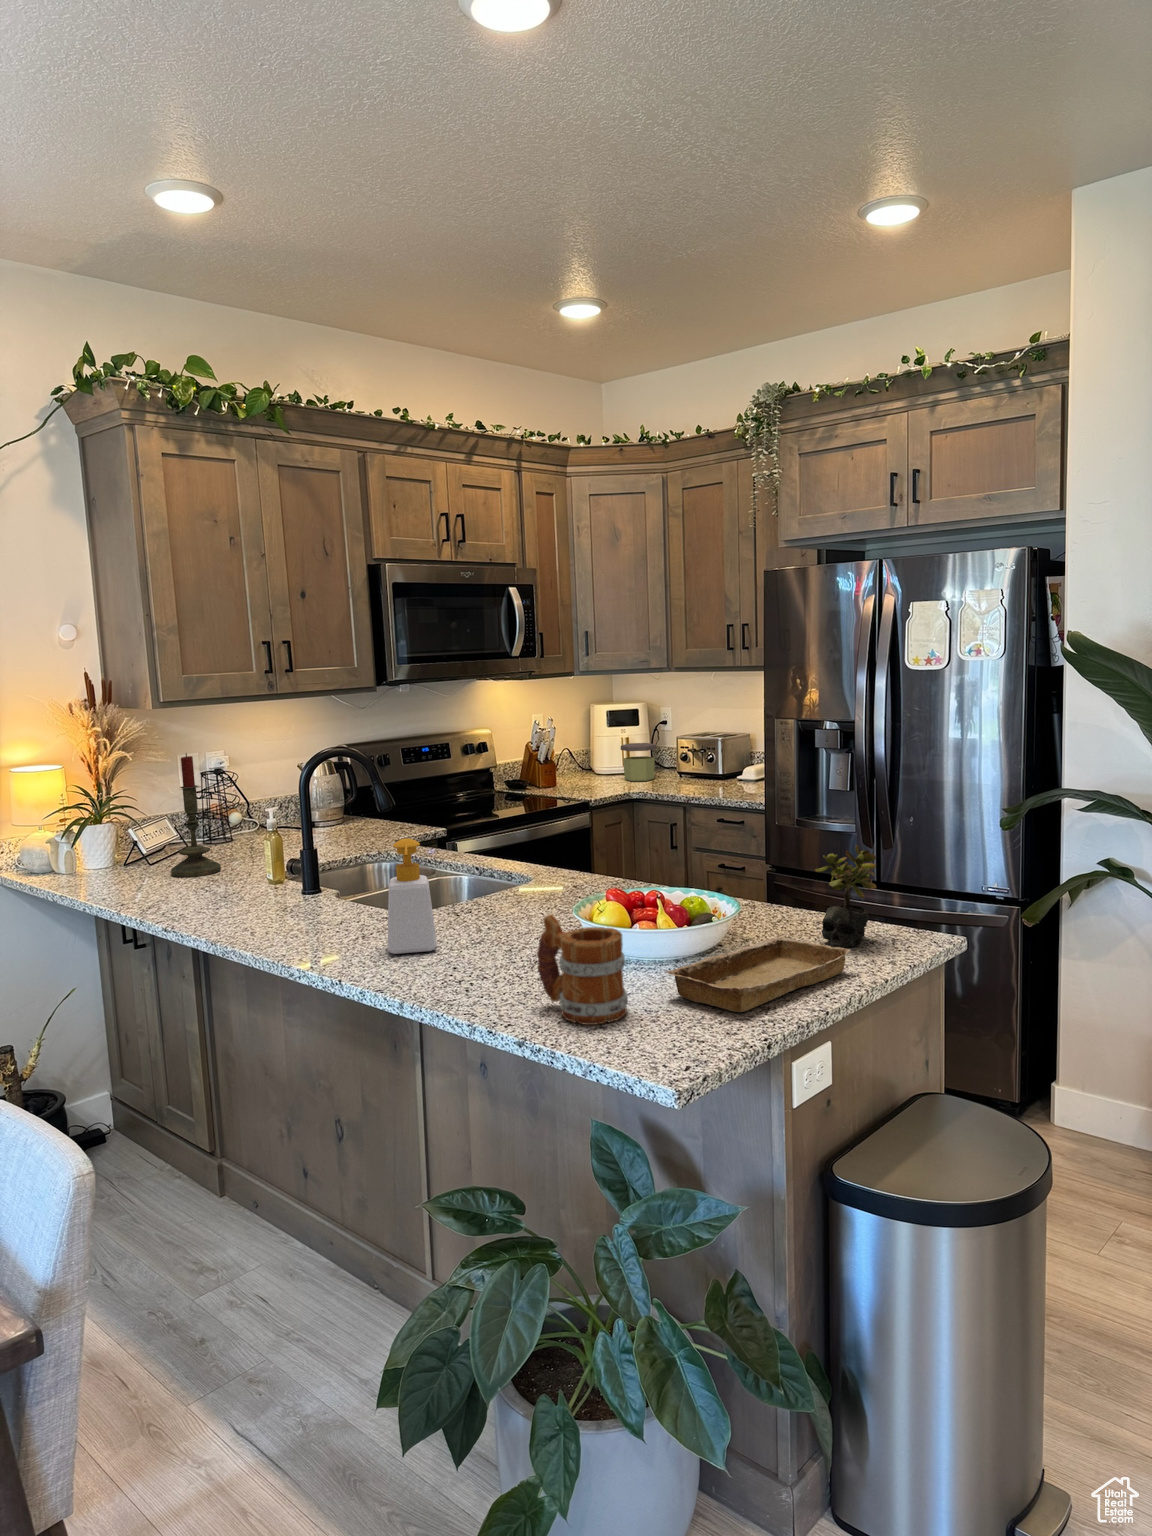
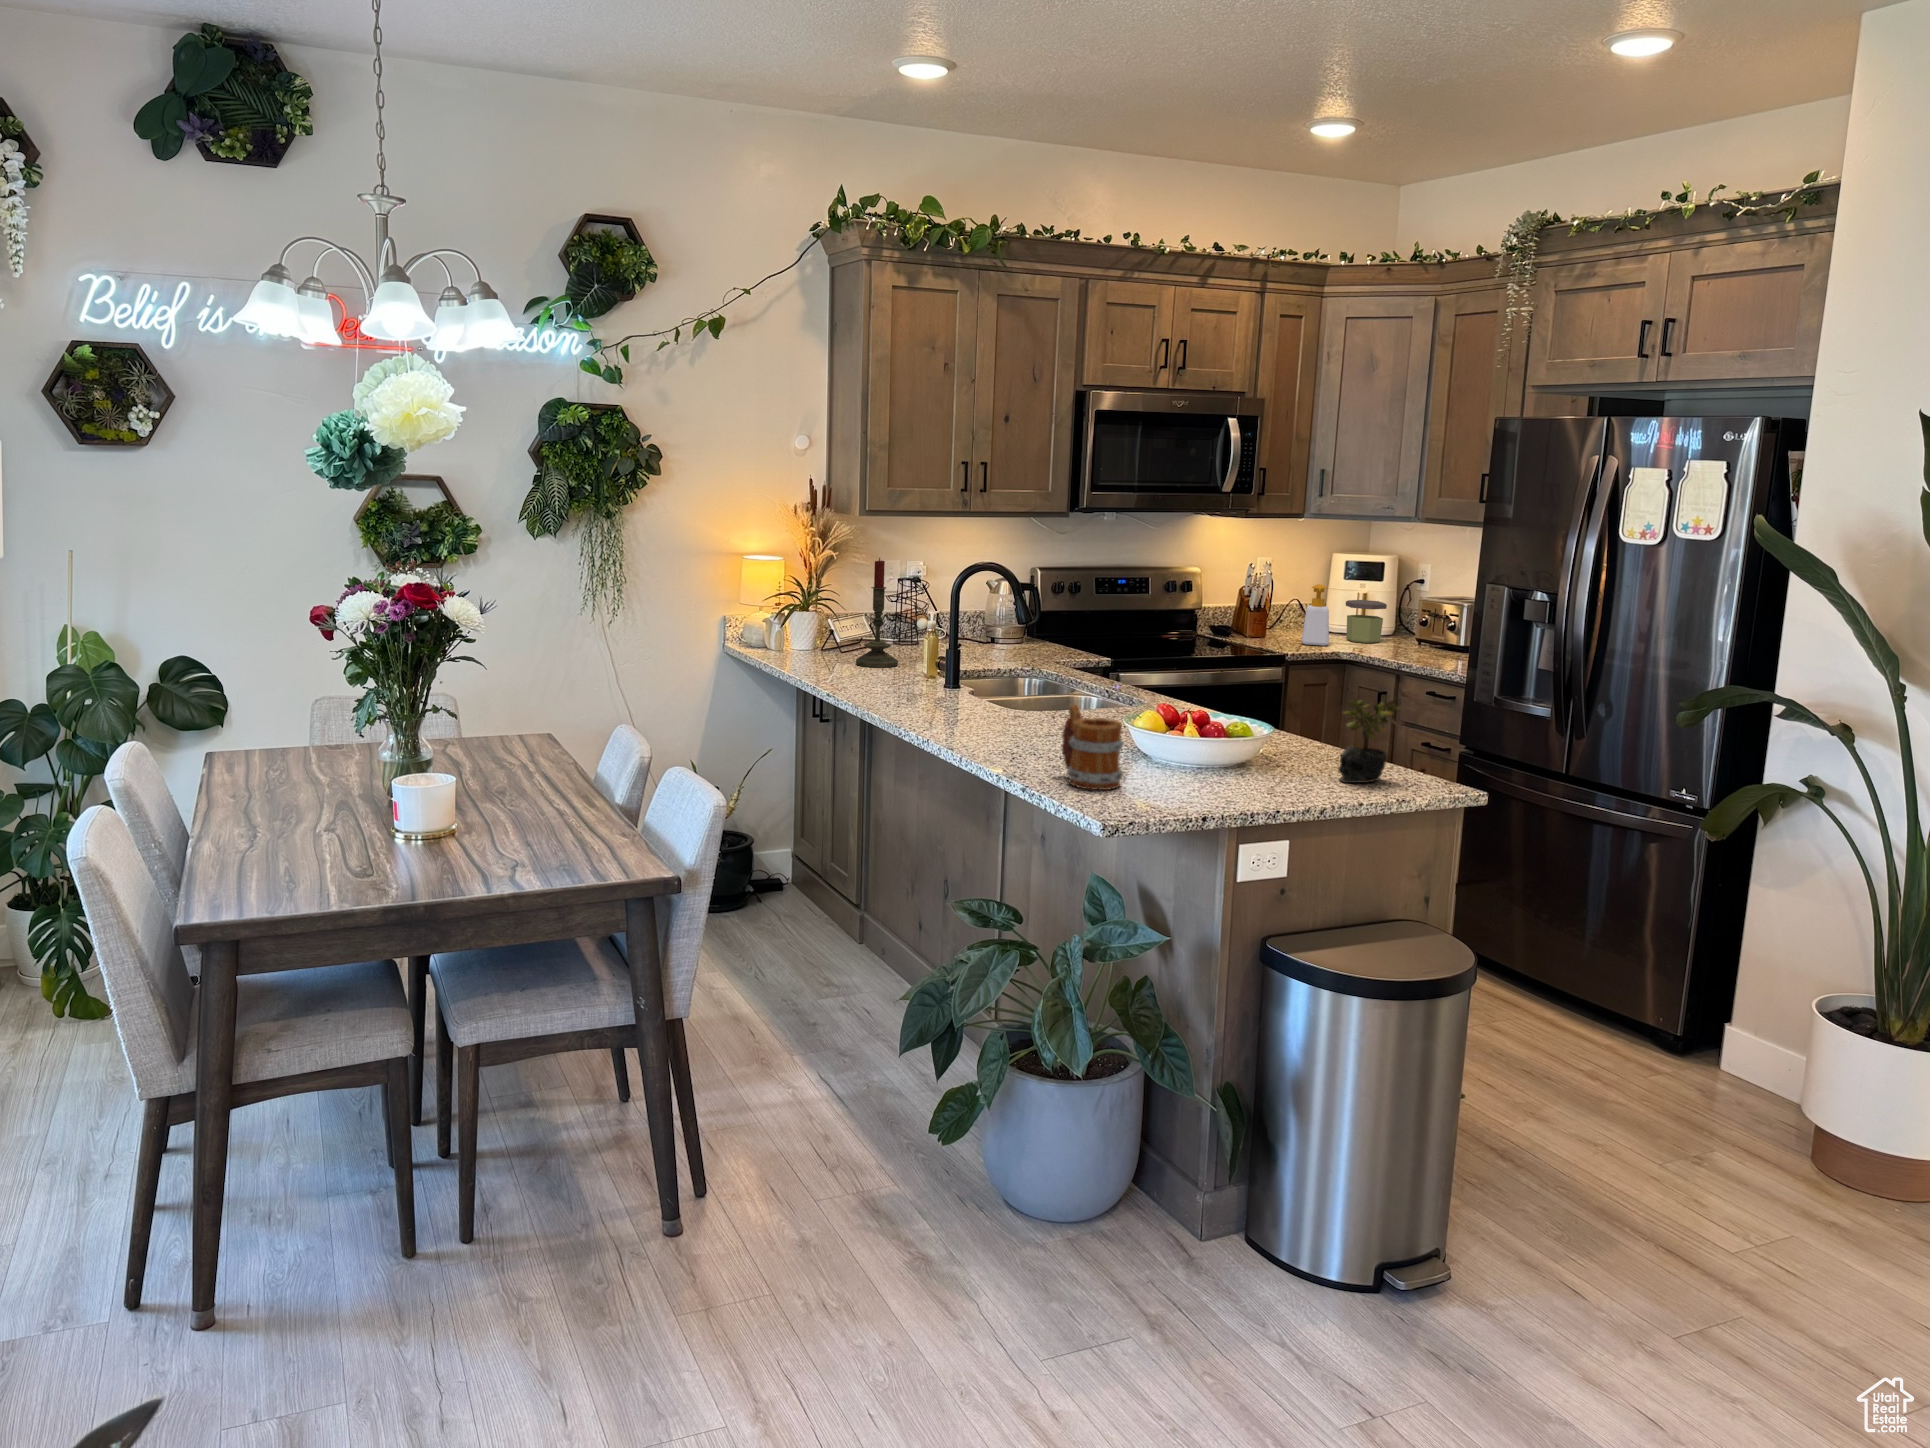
soap bottle: present [388,838,437,954] -> present [1302,584,1329,646]
tray: present [665,937,851,1012] -> none [1158,761,1333,800]

